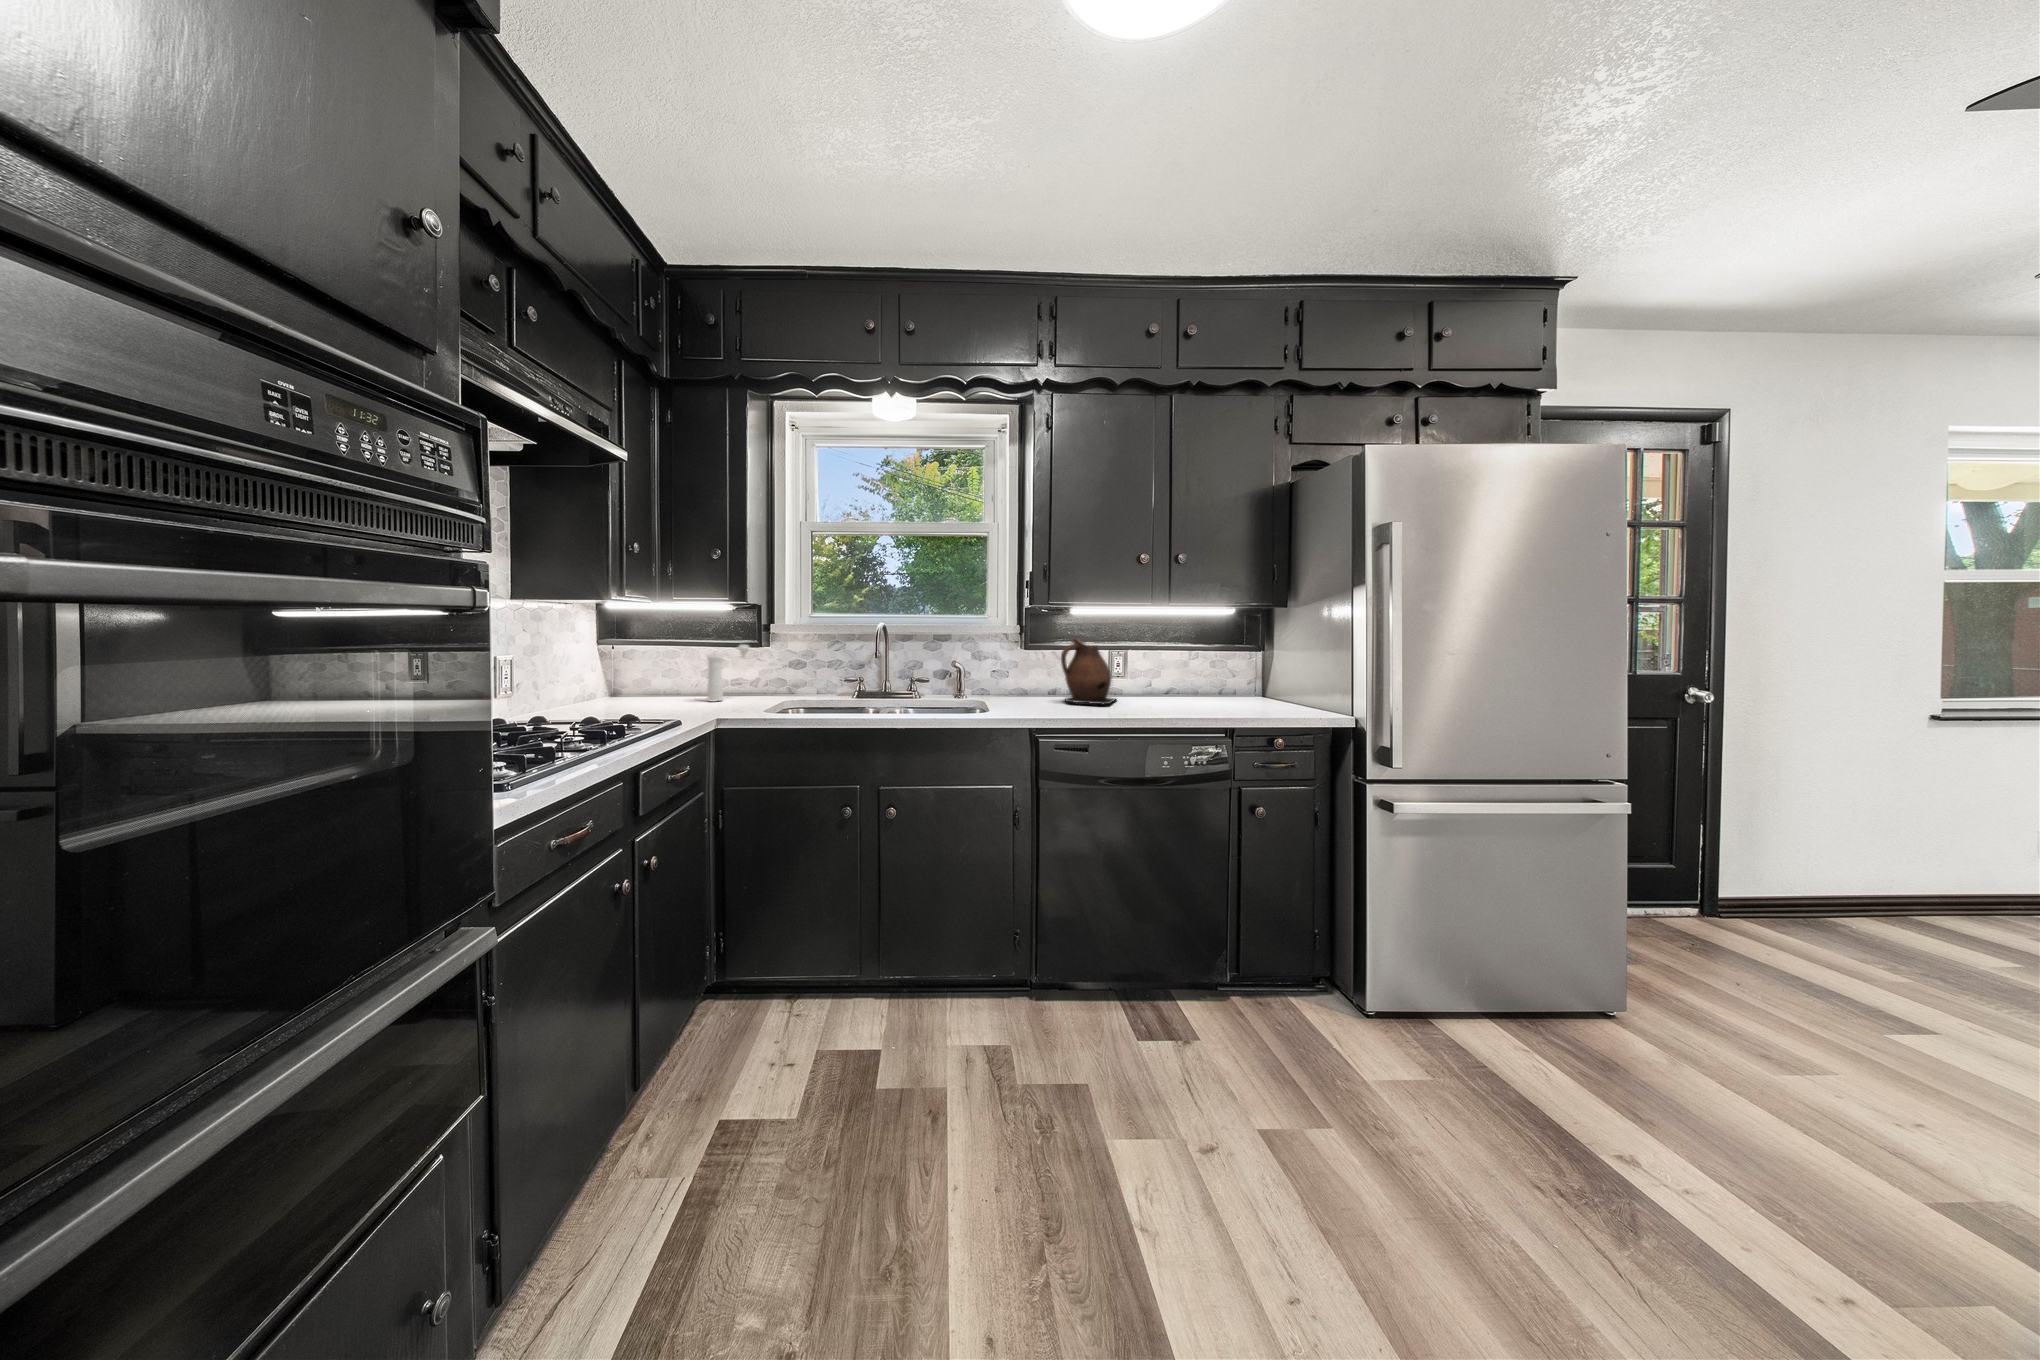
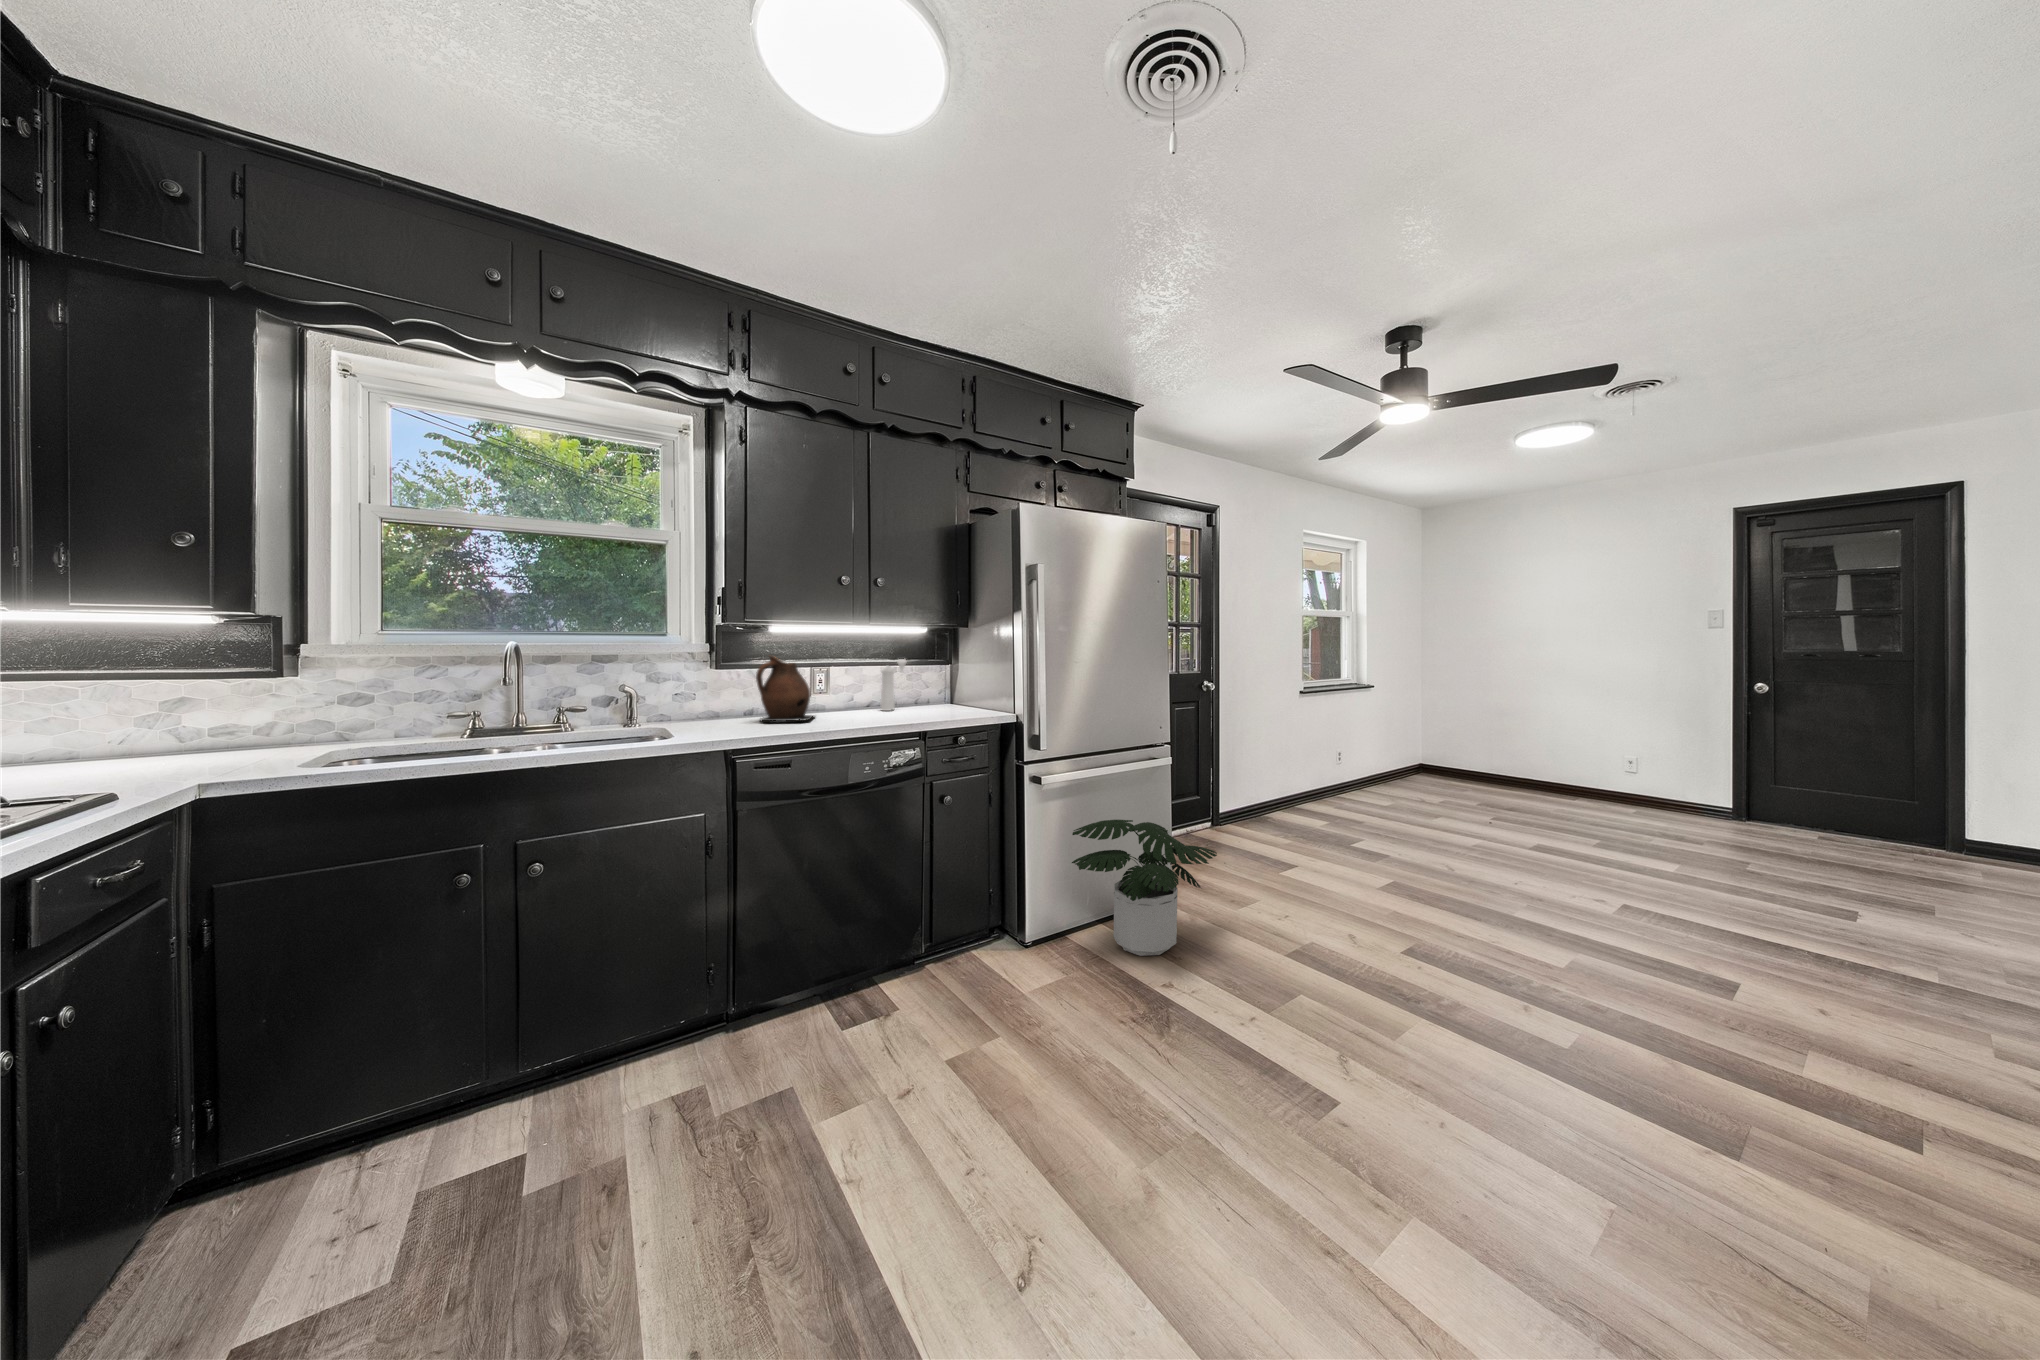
pepper mill: present [707,645,749,701] -> present [881,659,906,711]
potted plant: none [1438,872,1730,1092] -> present [1072,820,1217,956]

